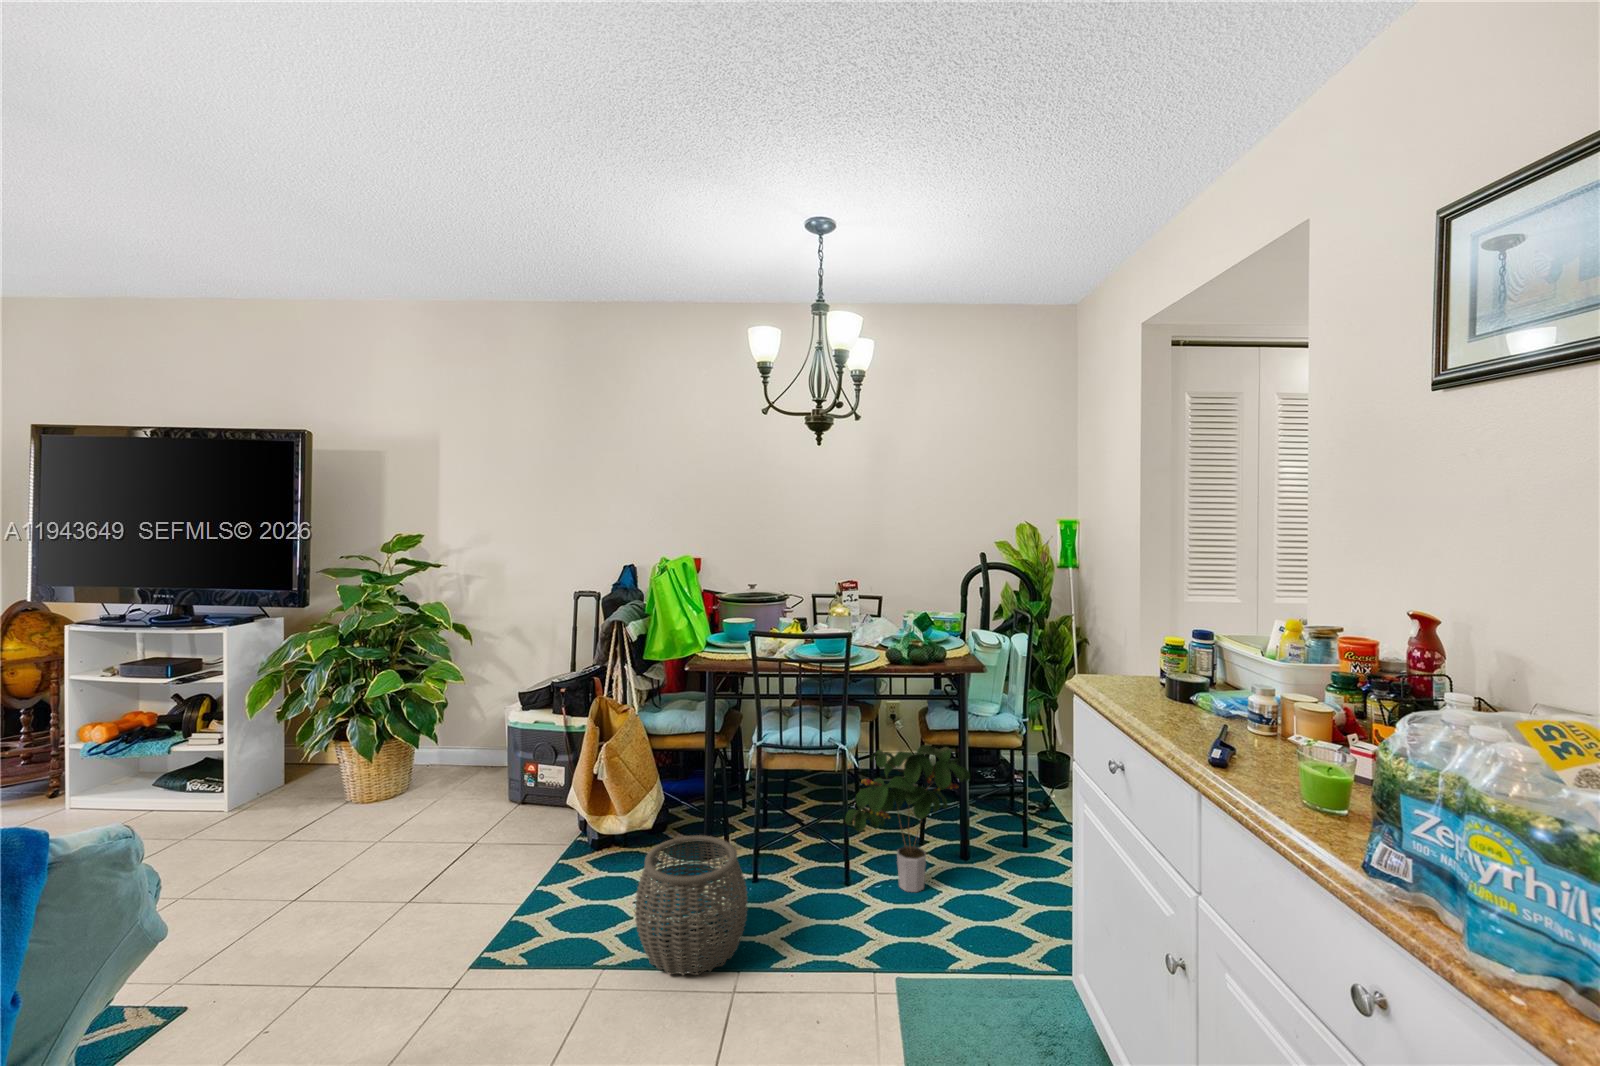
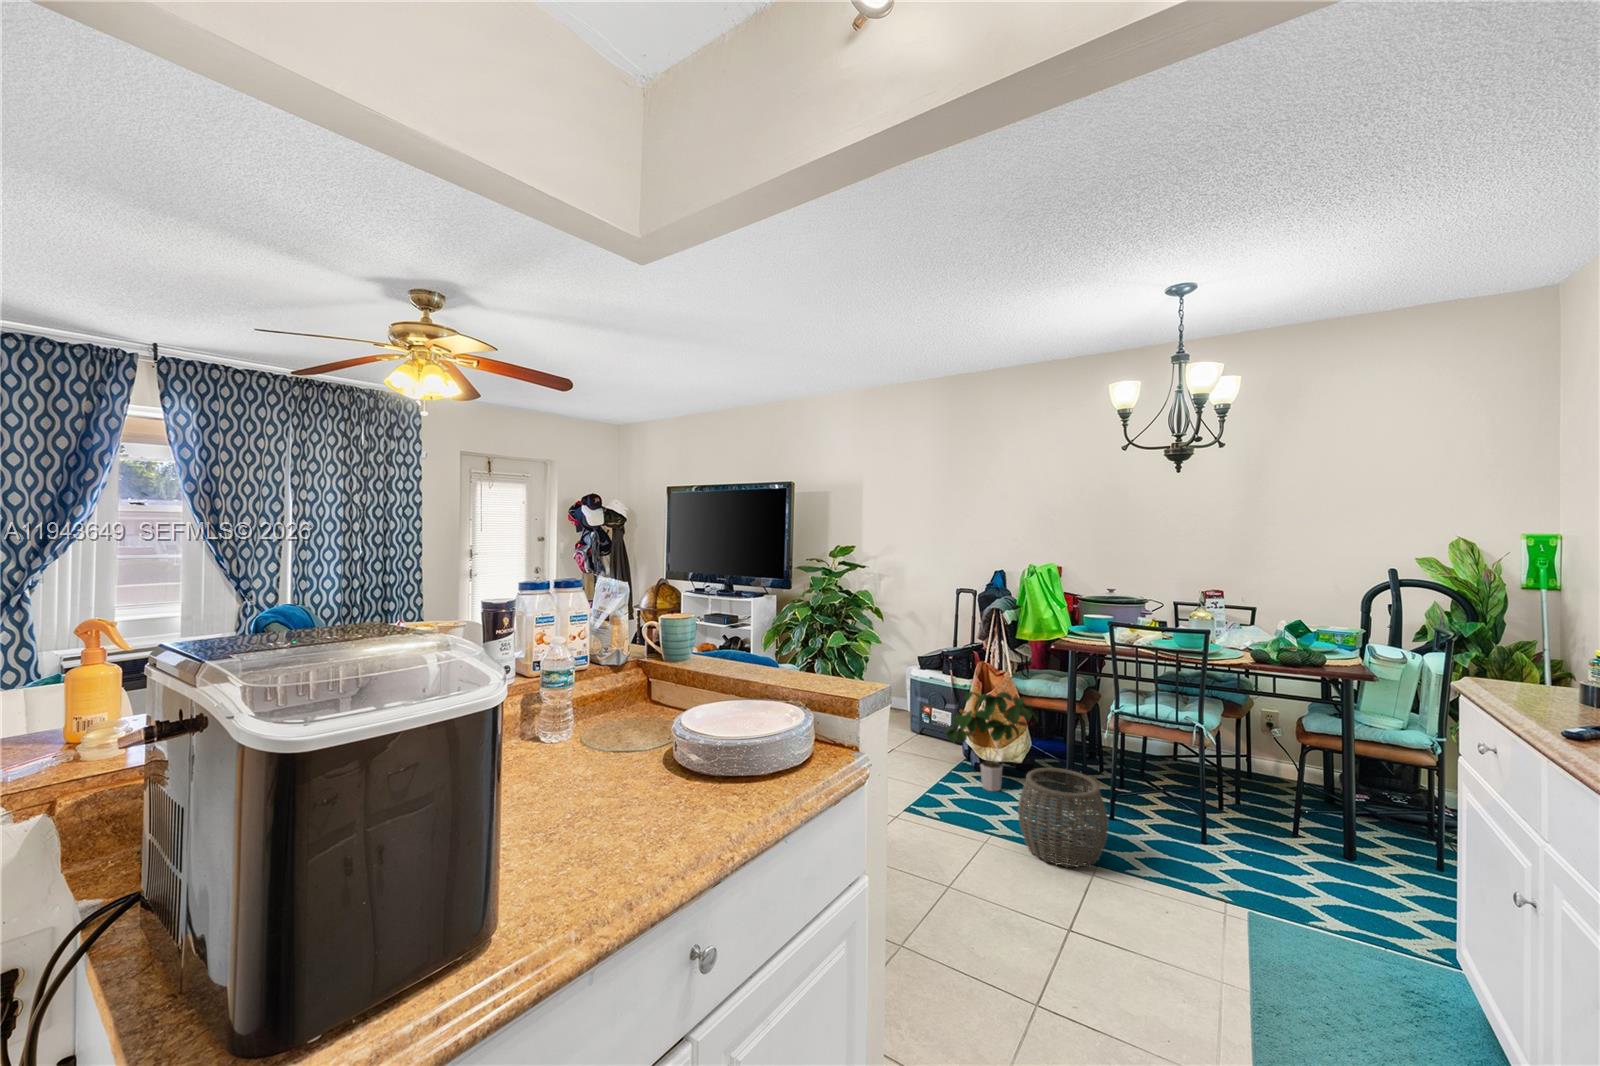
potted plant: present [845,745,970,892] -> present [944,691,1038,791]

